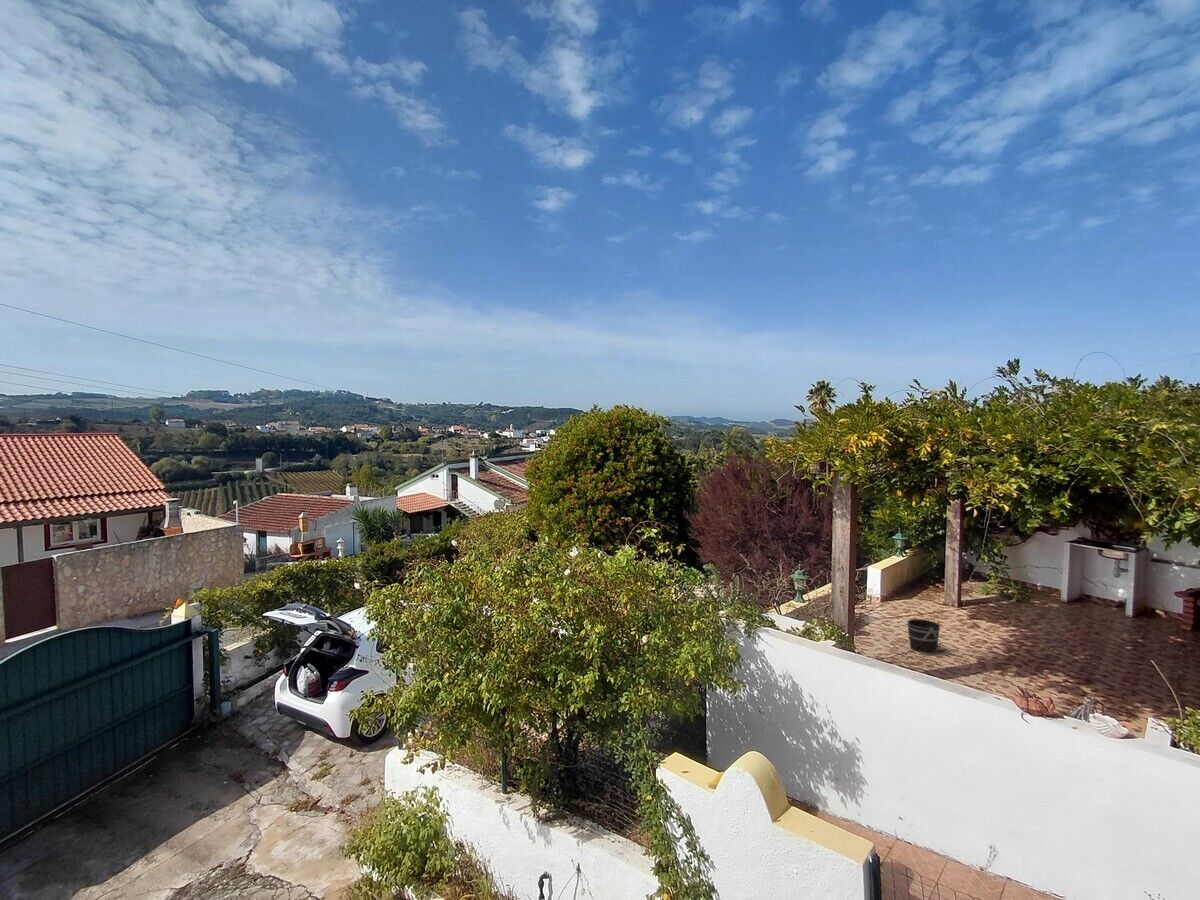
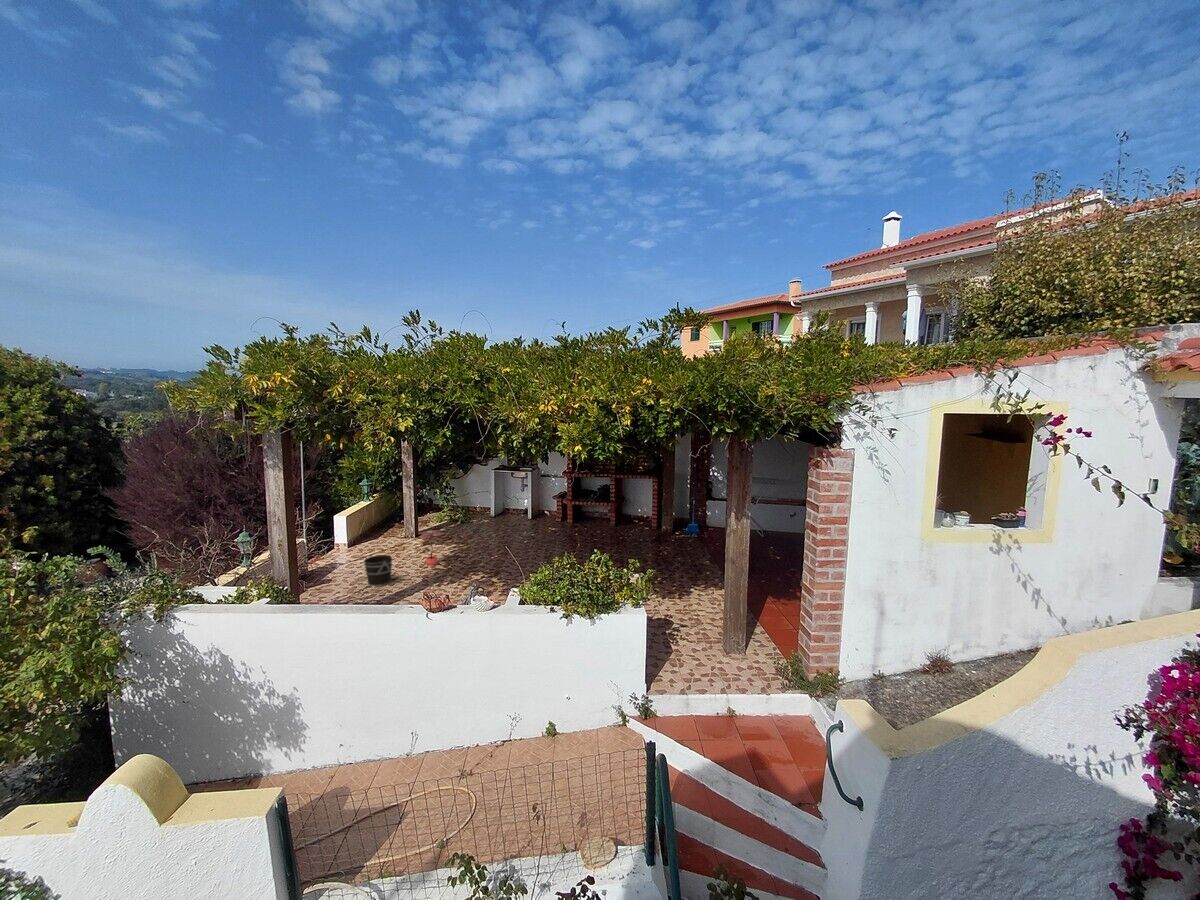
potted plant: none [970,604,1003,645] -> present [419,530,442,565]

